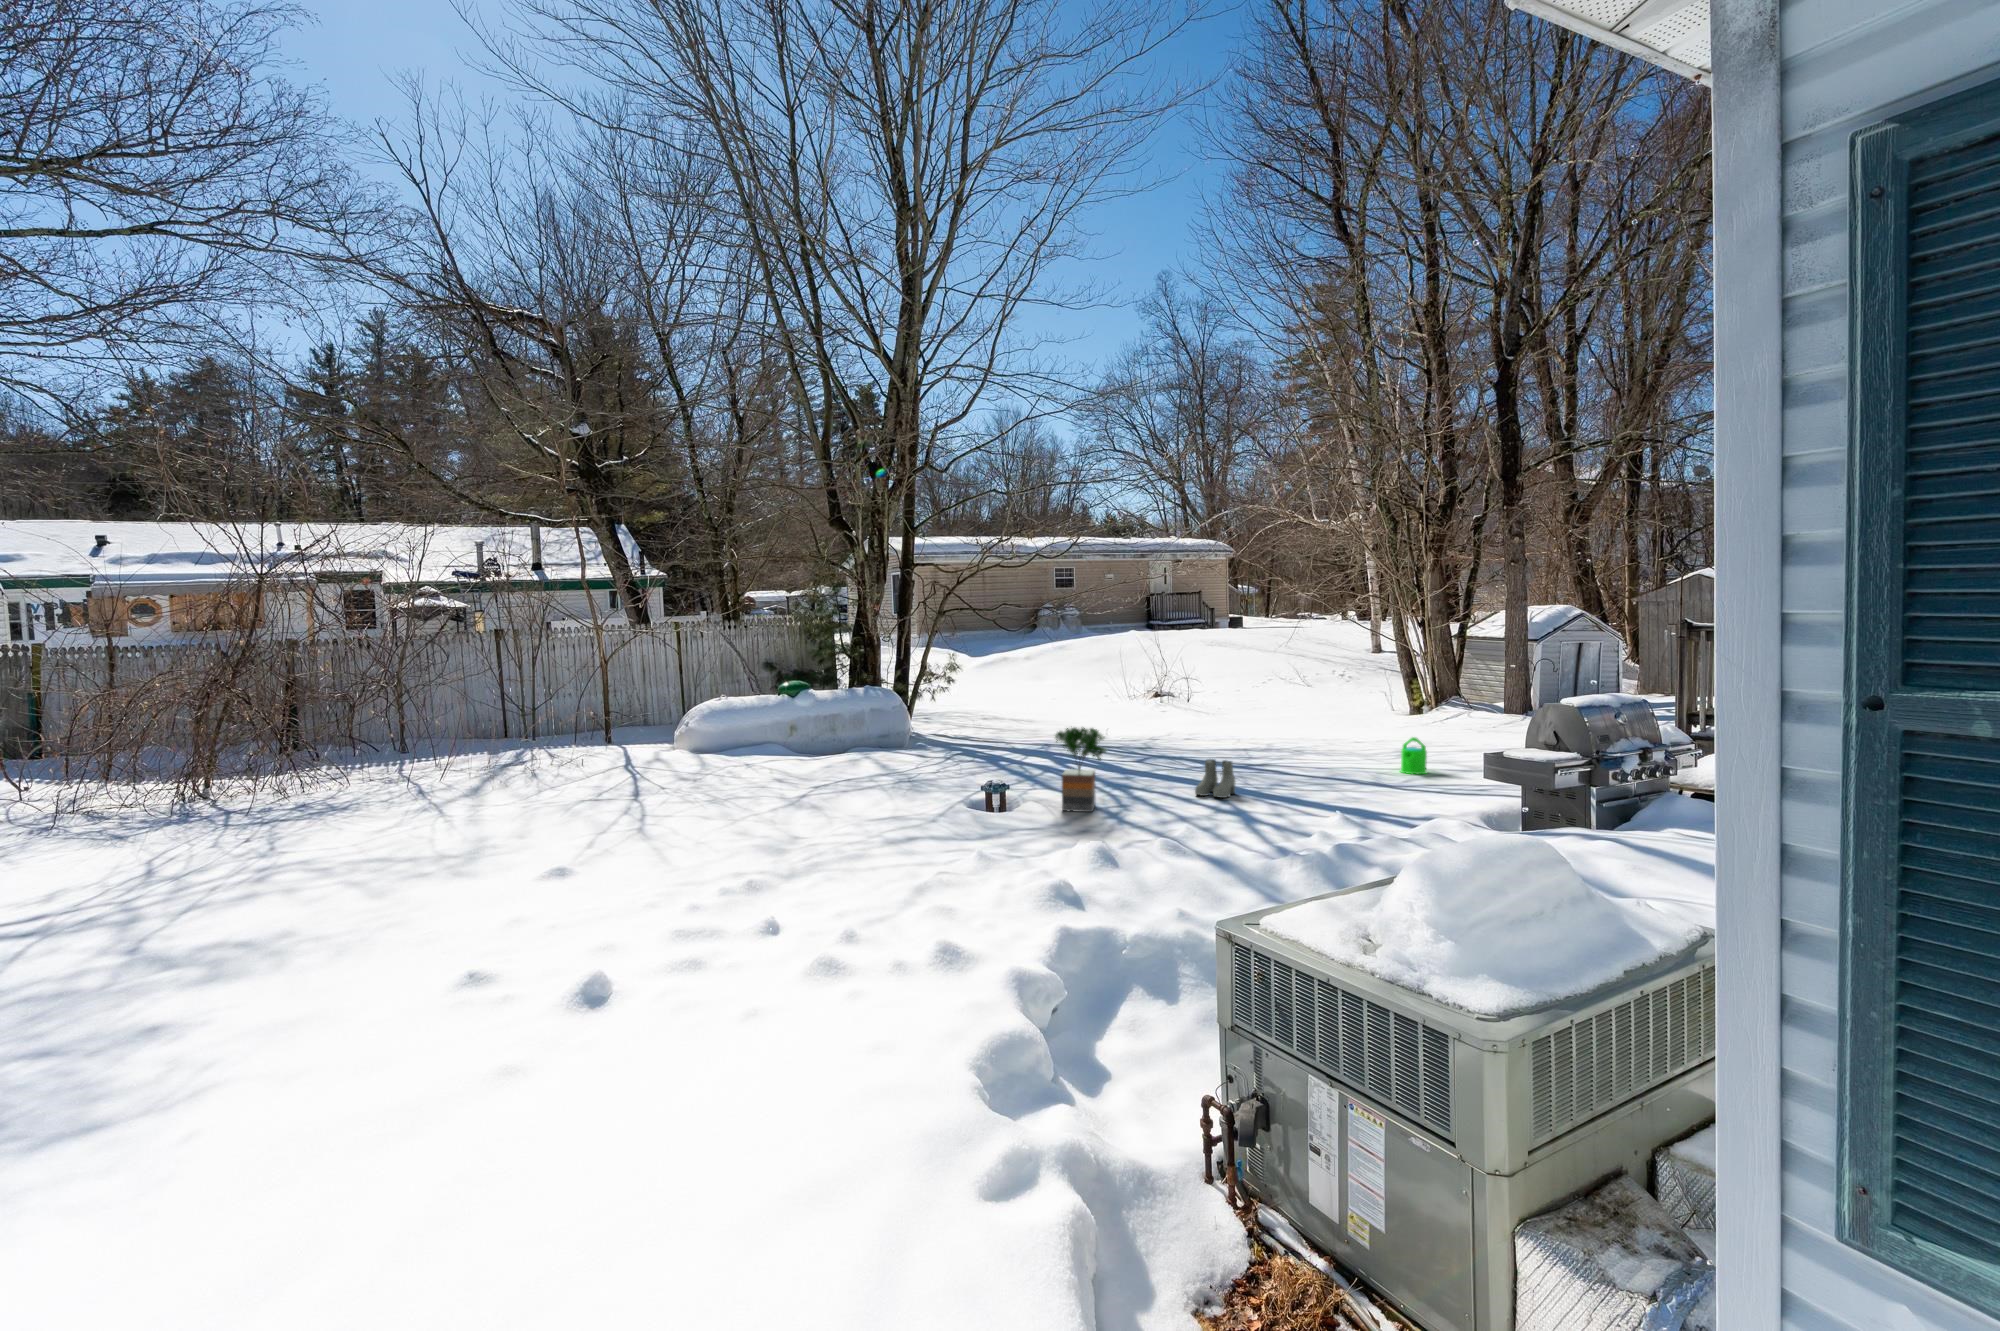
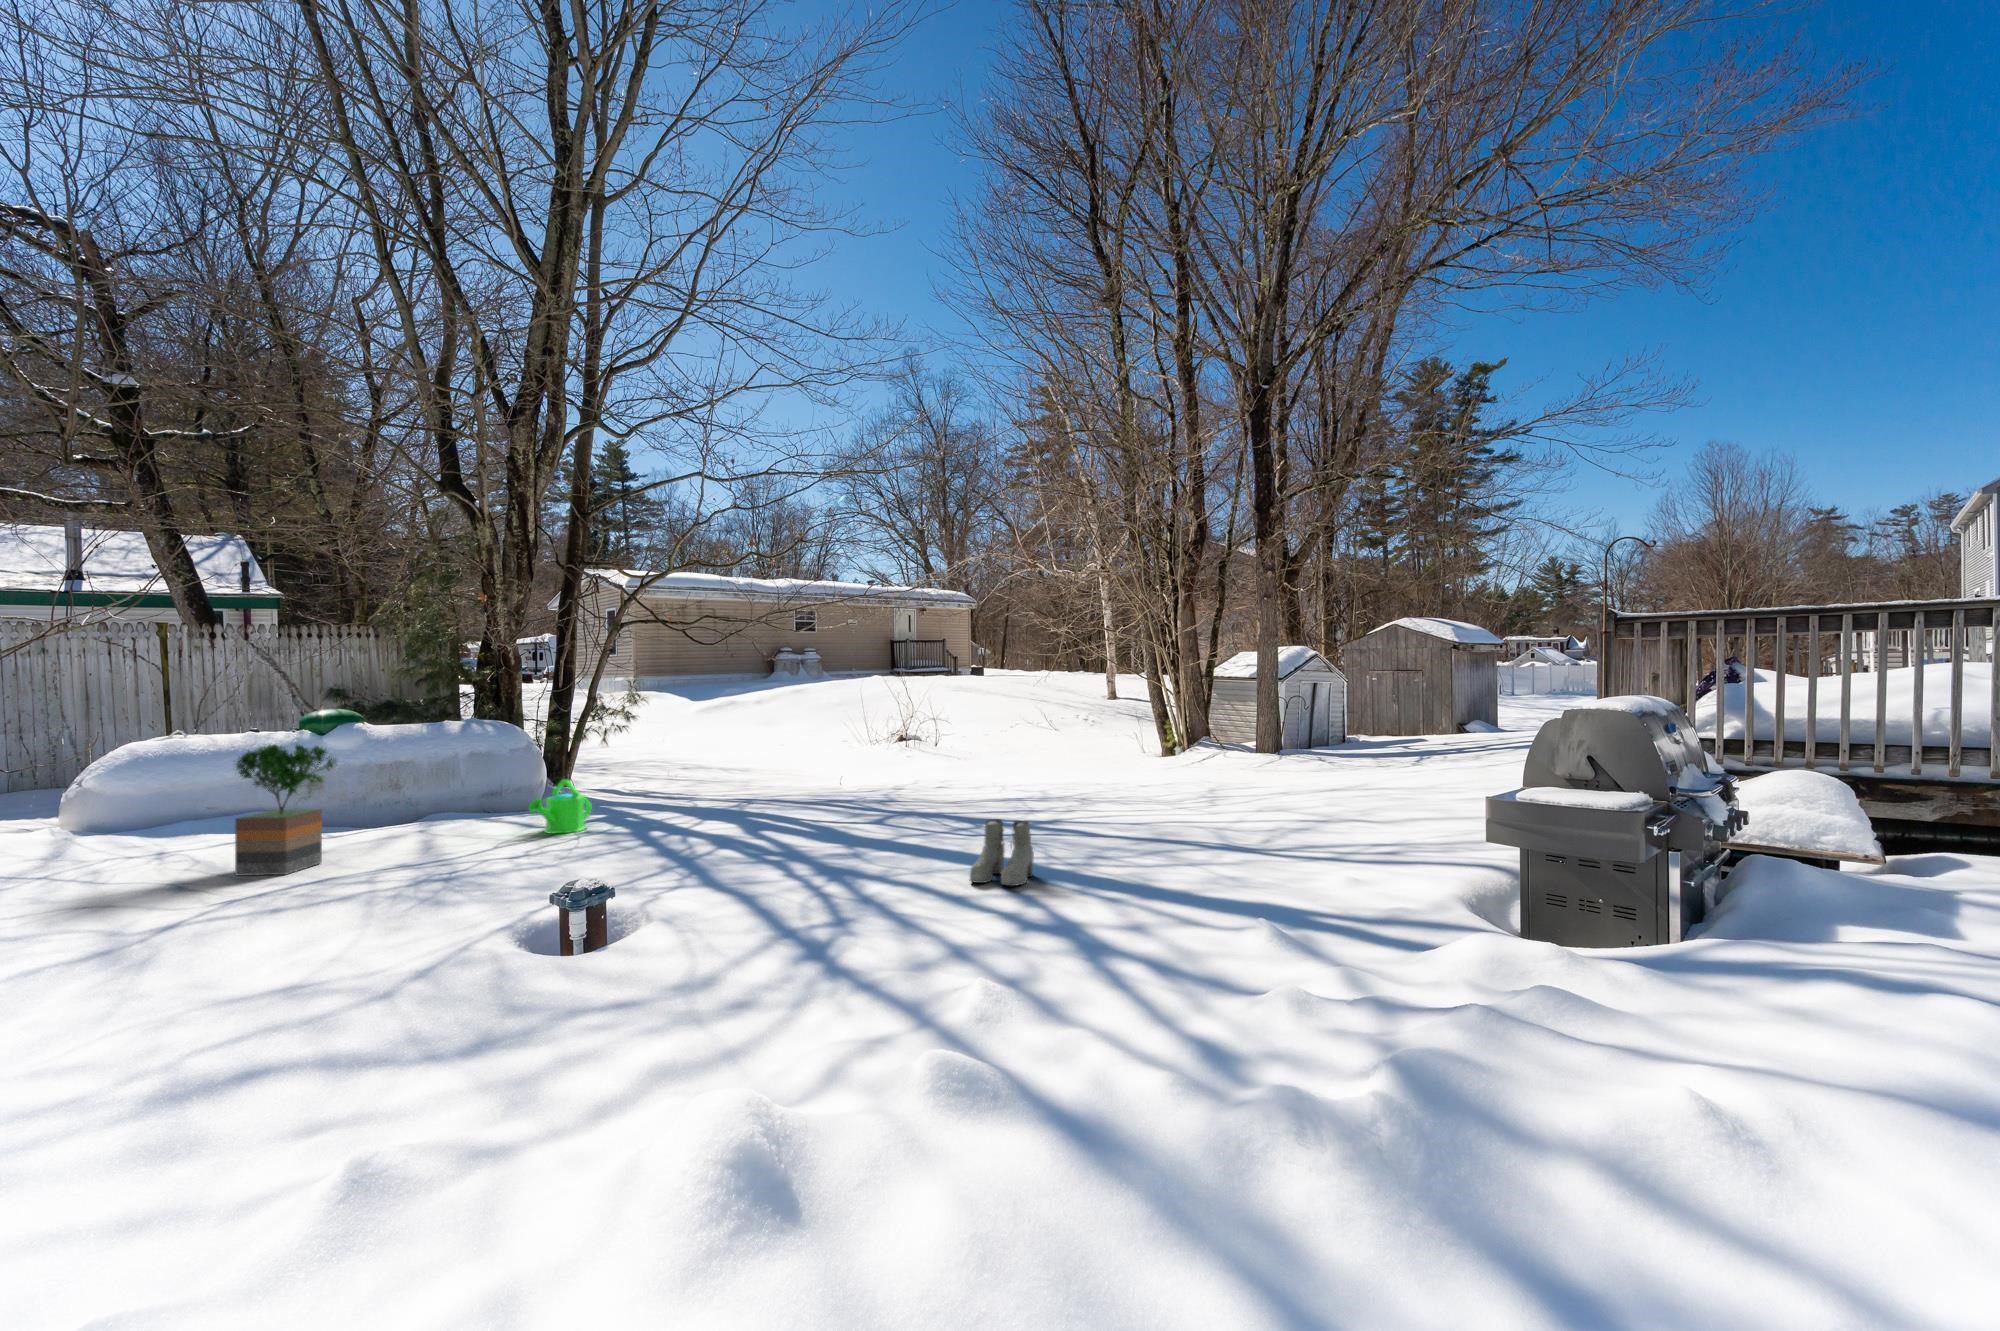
potted tree: present [1055,727,1106,812] -> present [235,744,336,876]
watering can: present [1400,737,1427,774] -> present [529,780,592,834]

